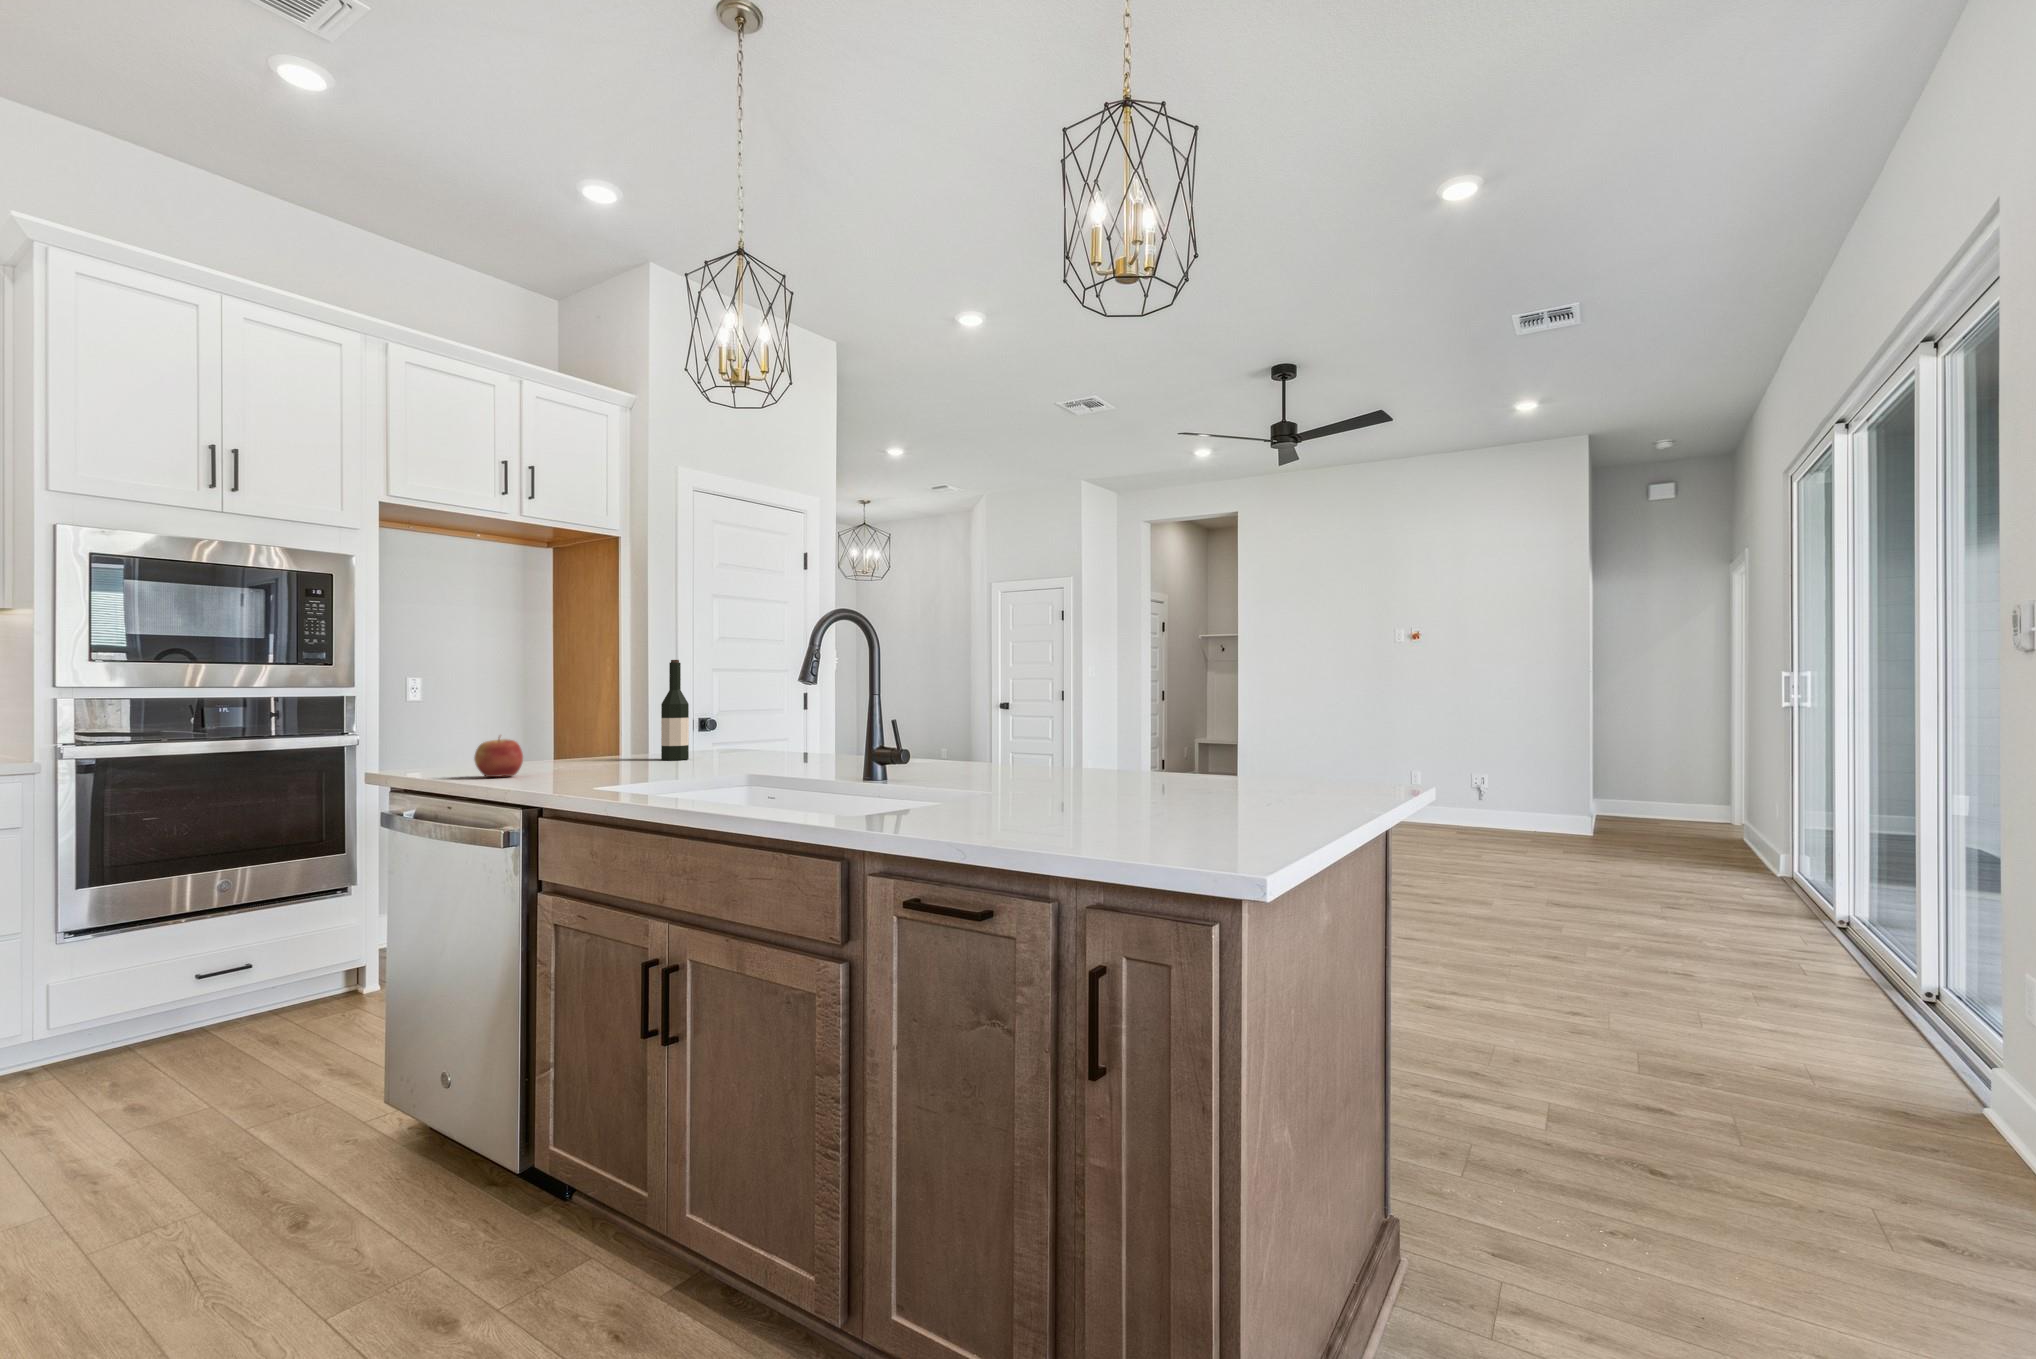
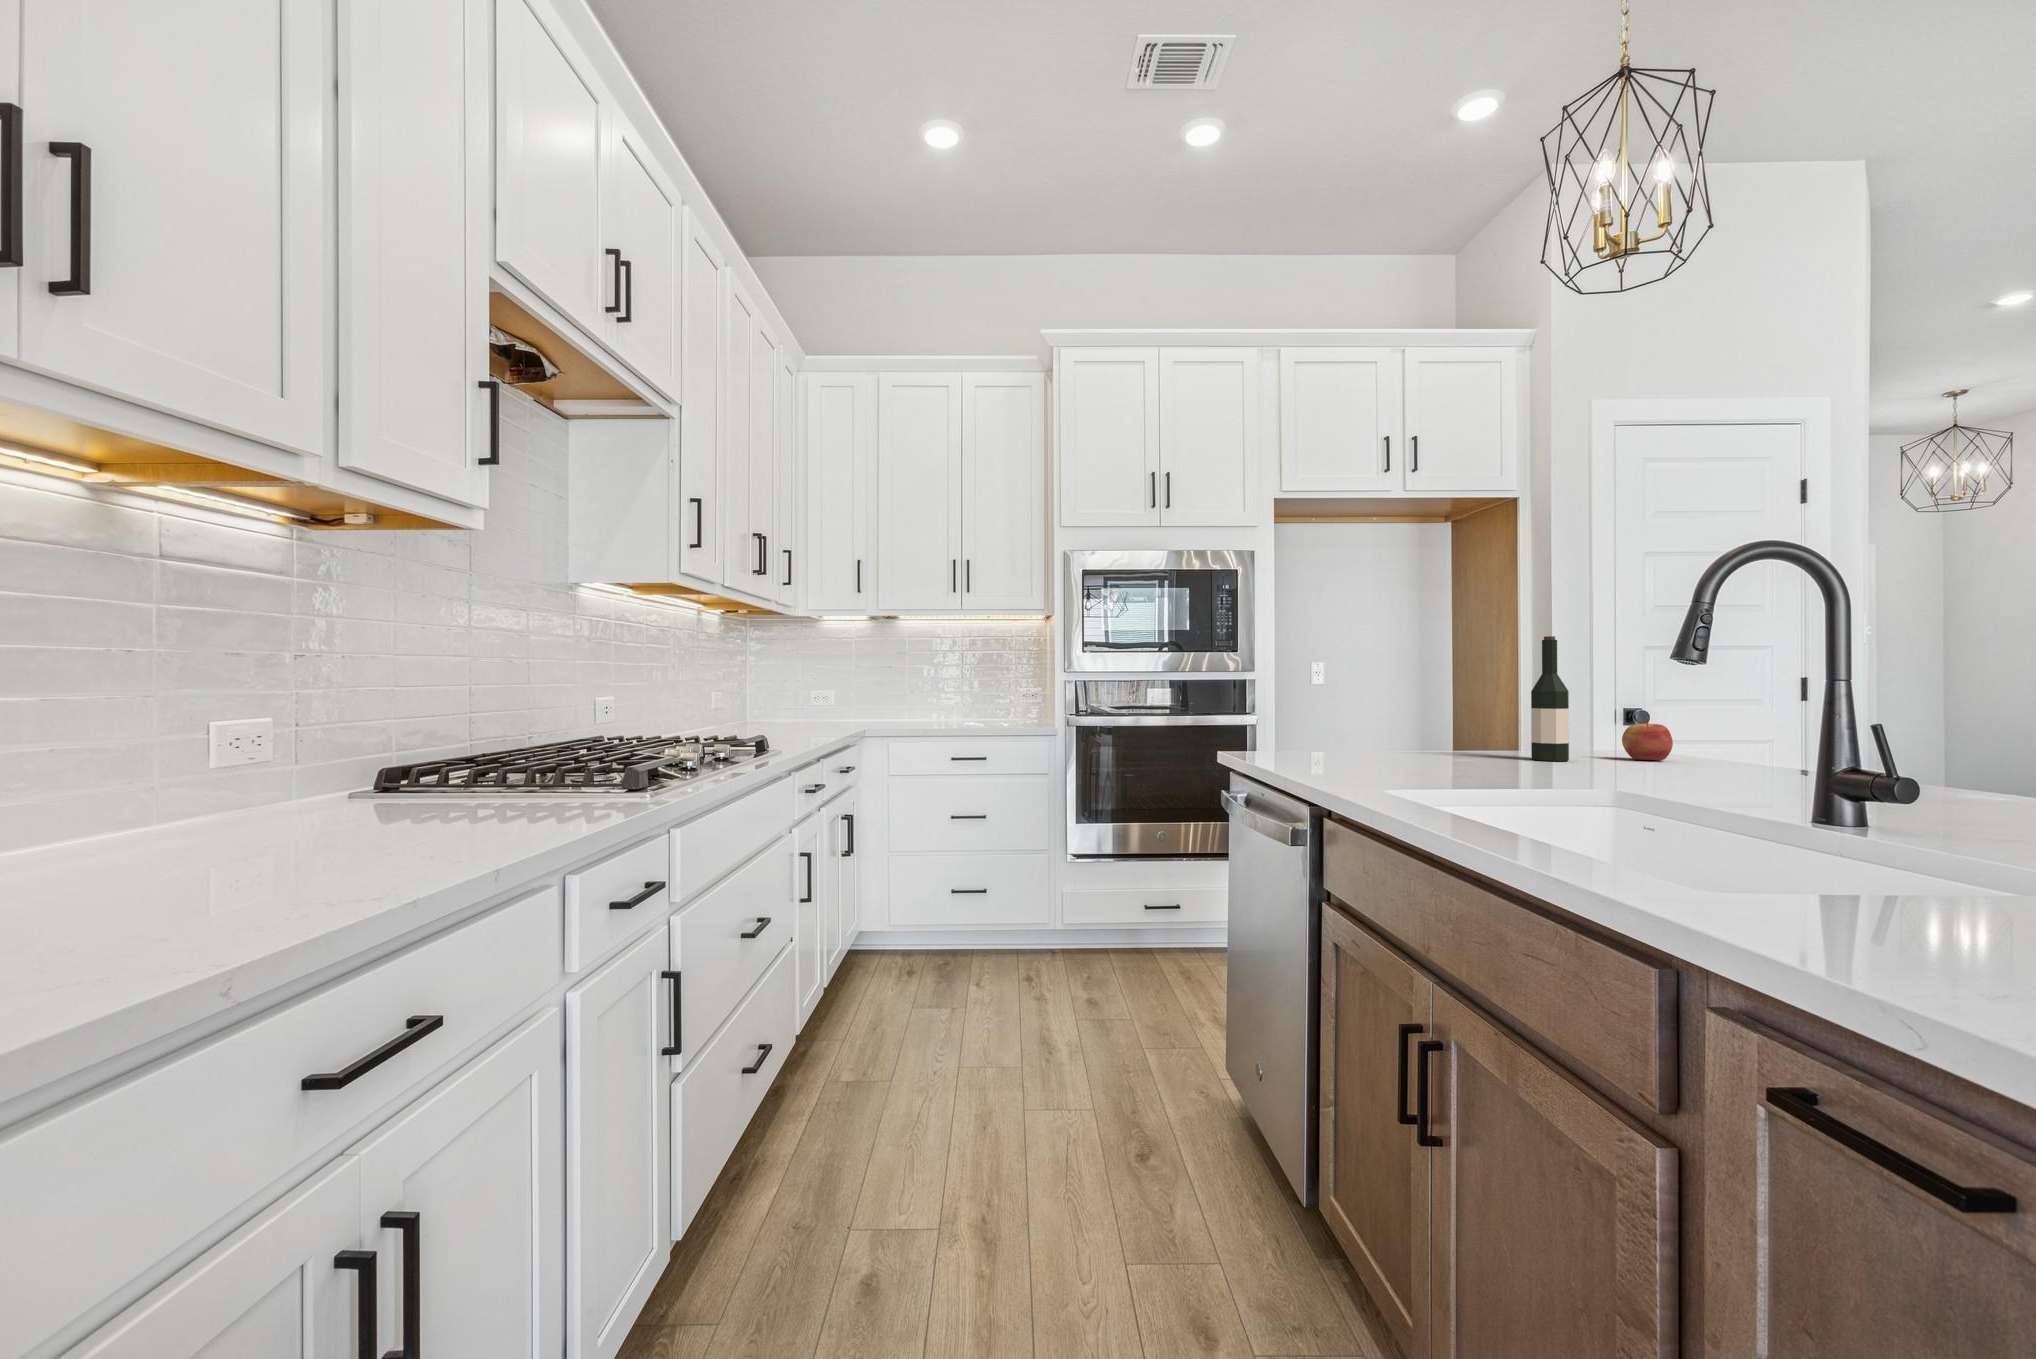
apple: present [474,738,523,777] -> present [1622,719,1673,760]

